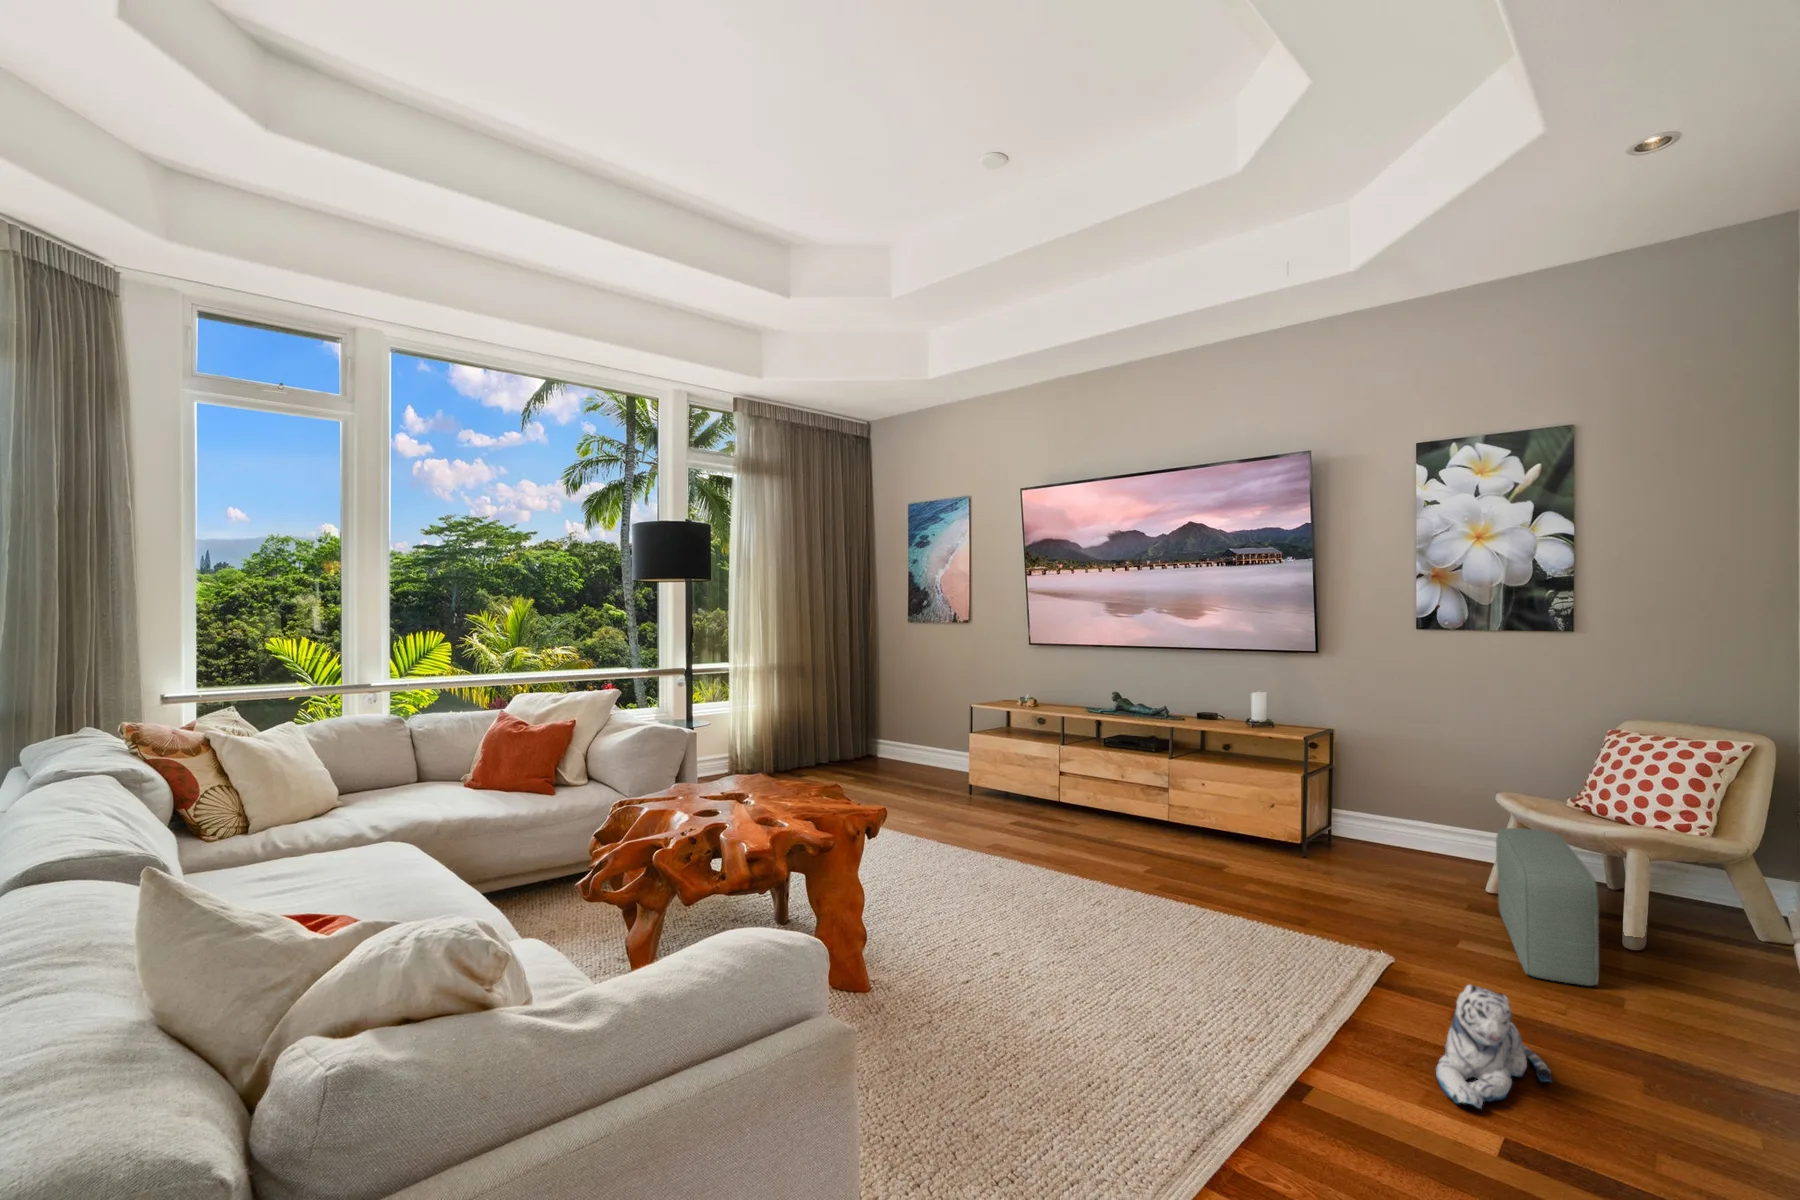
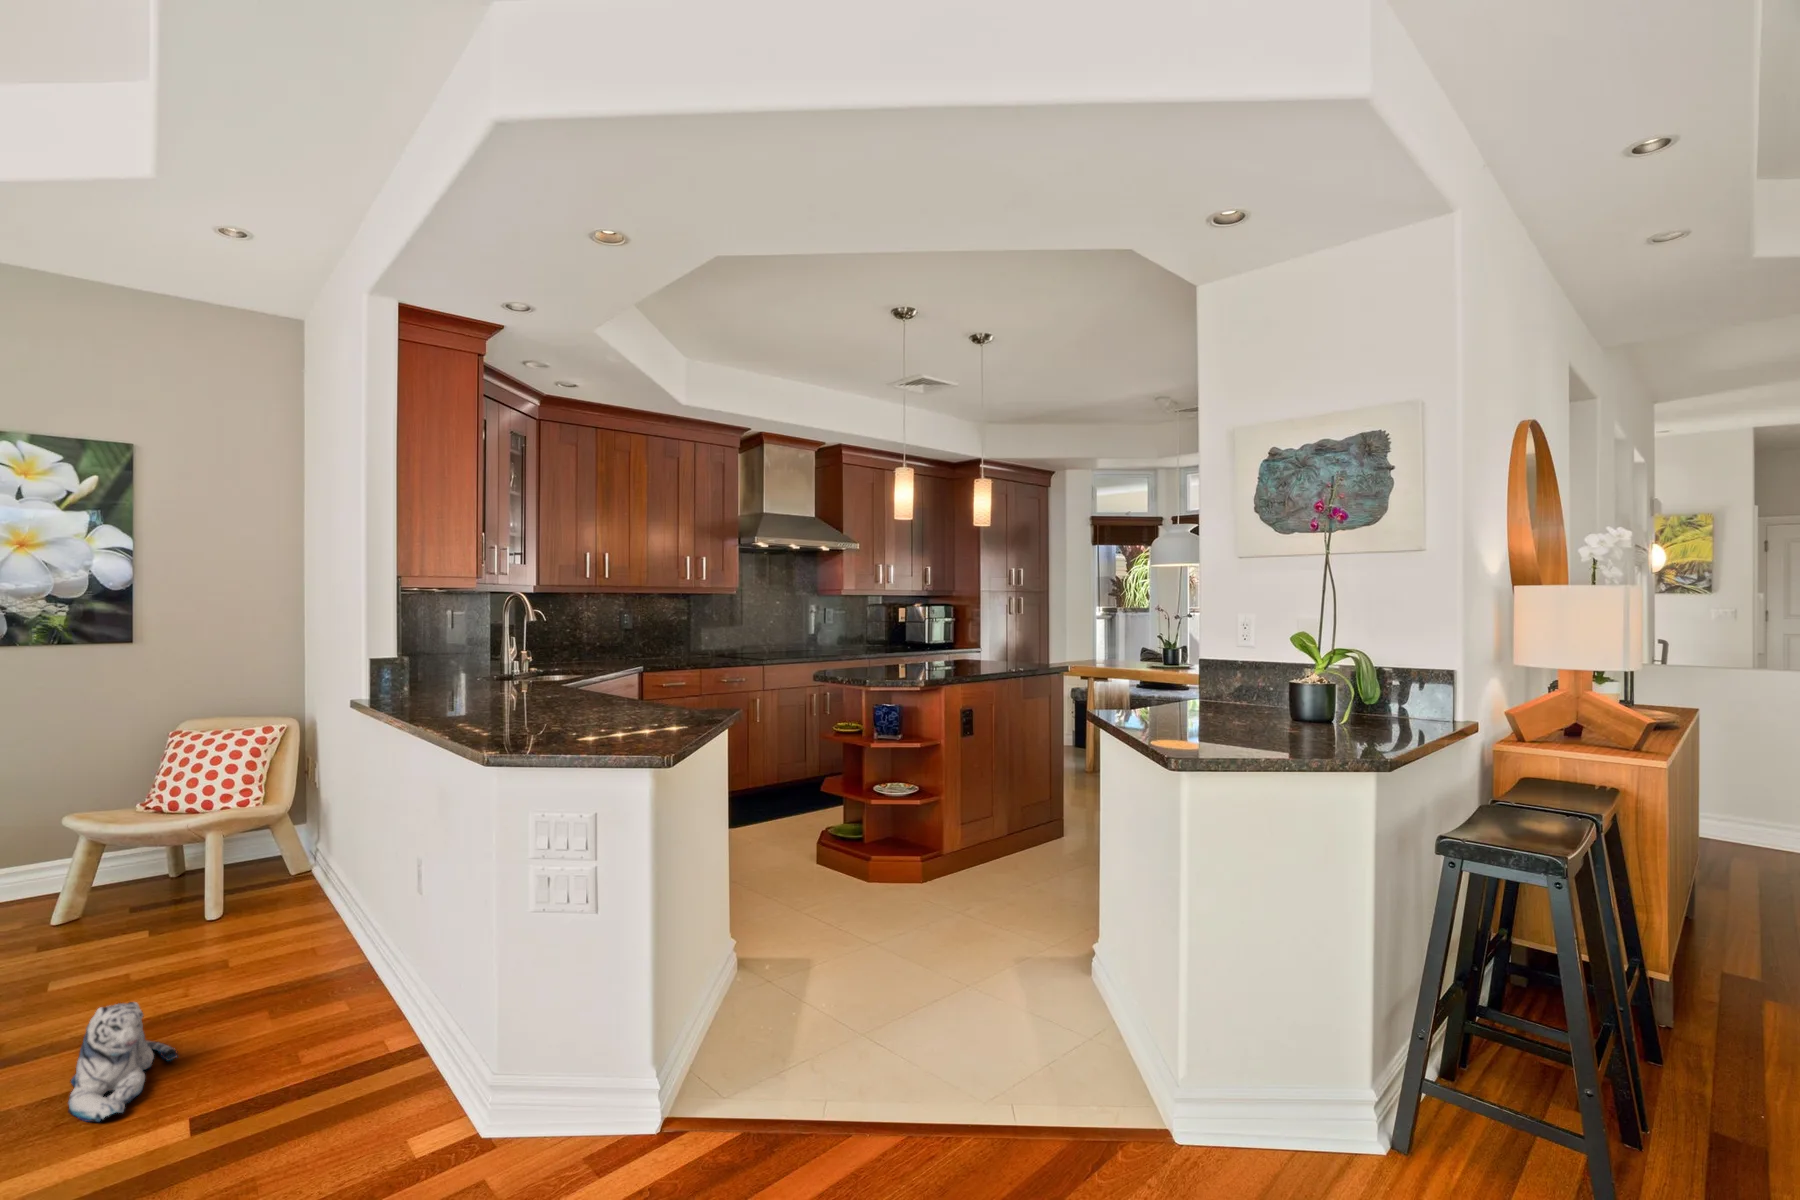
pouf: present [1496,828,1599,986] -> none [73,840,191,981]

